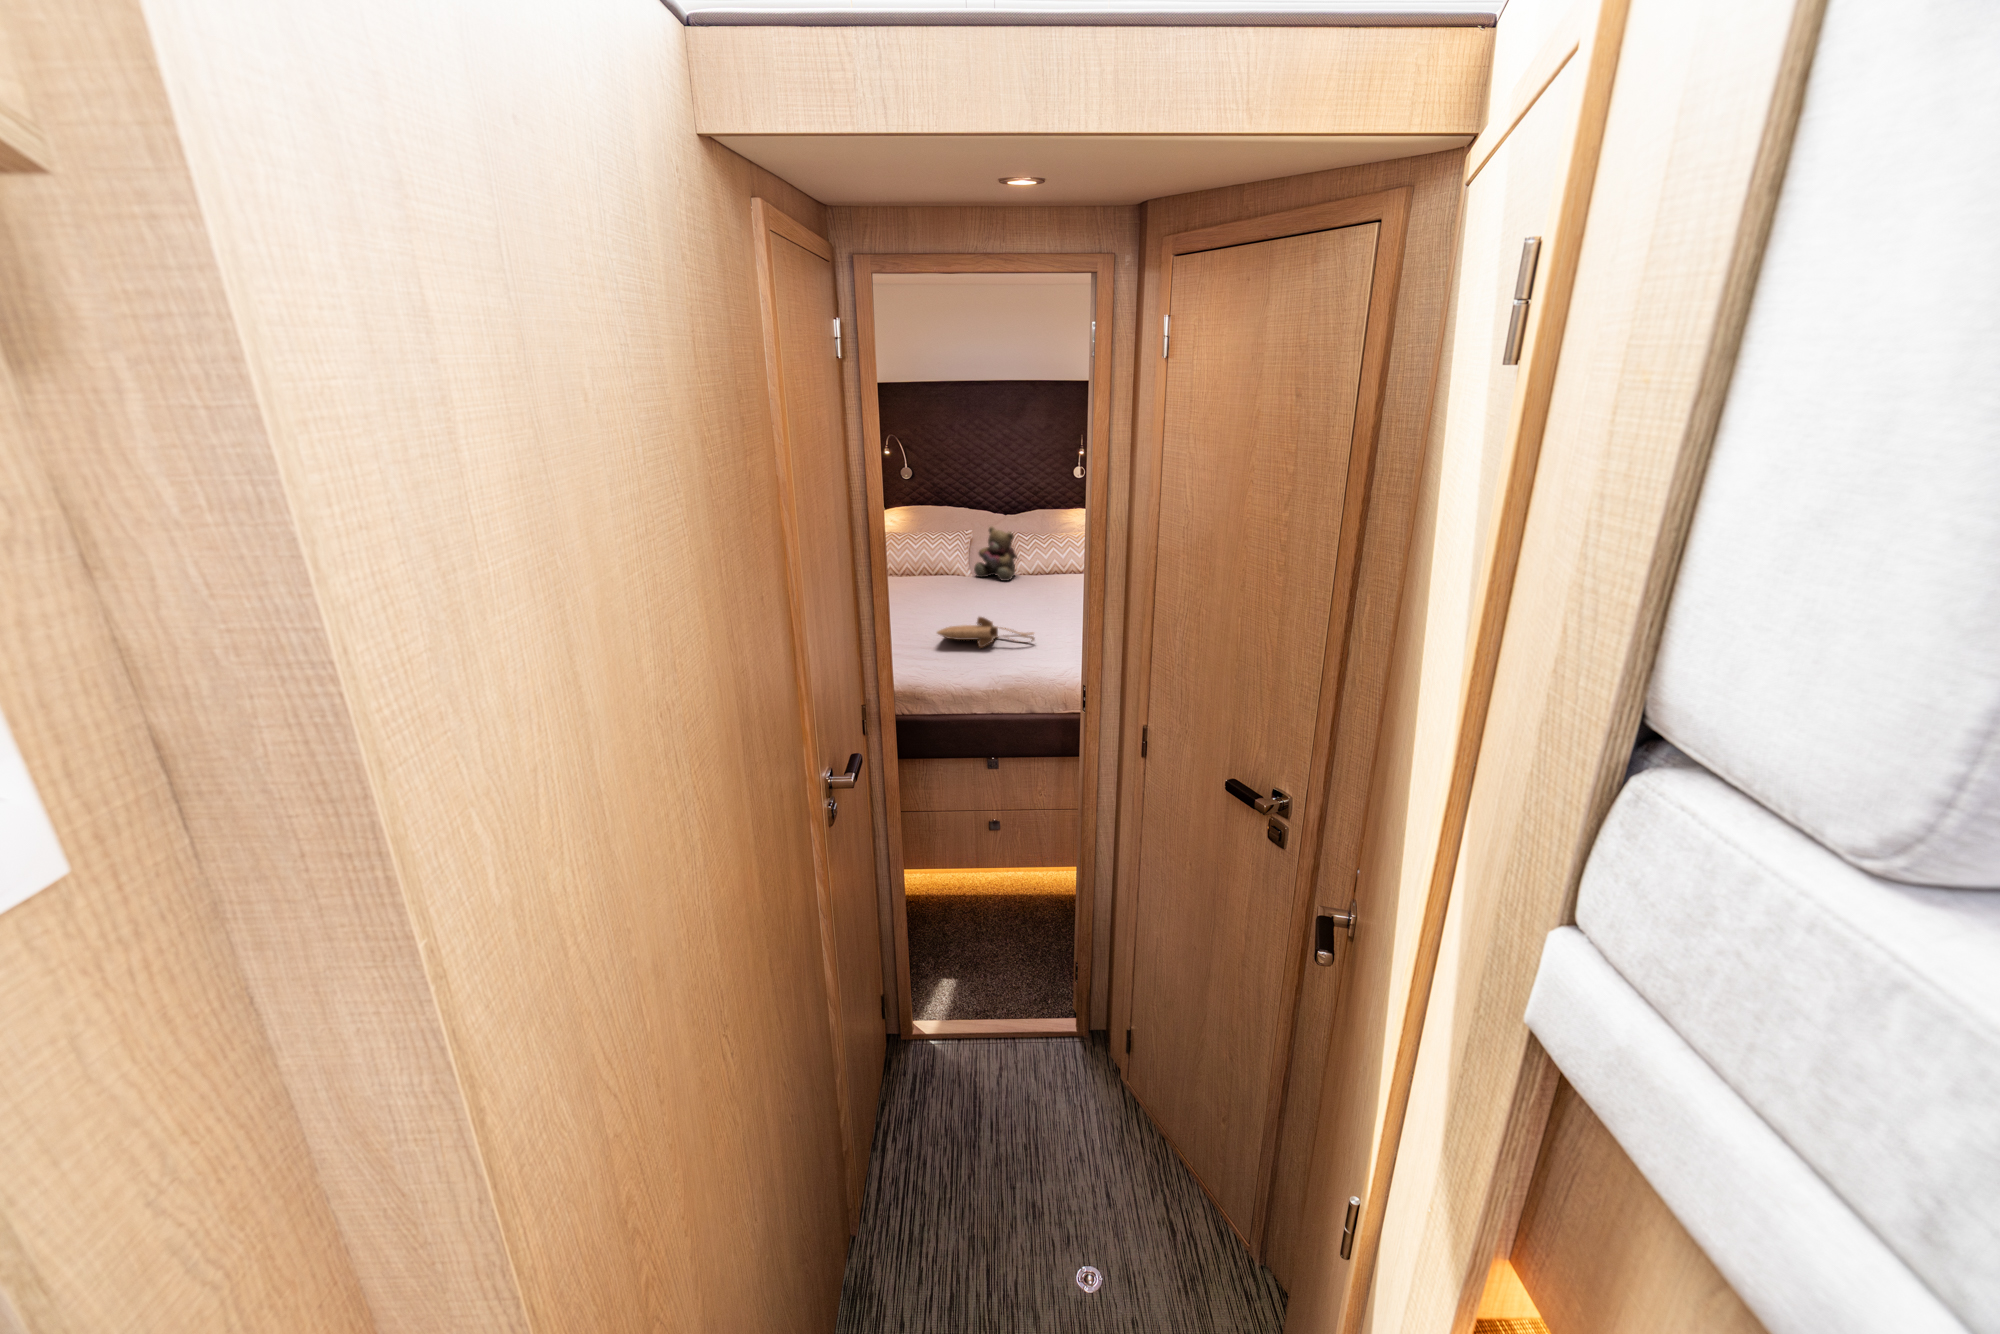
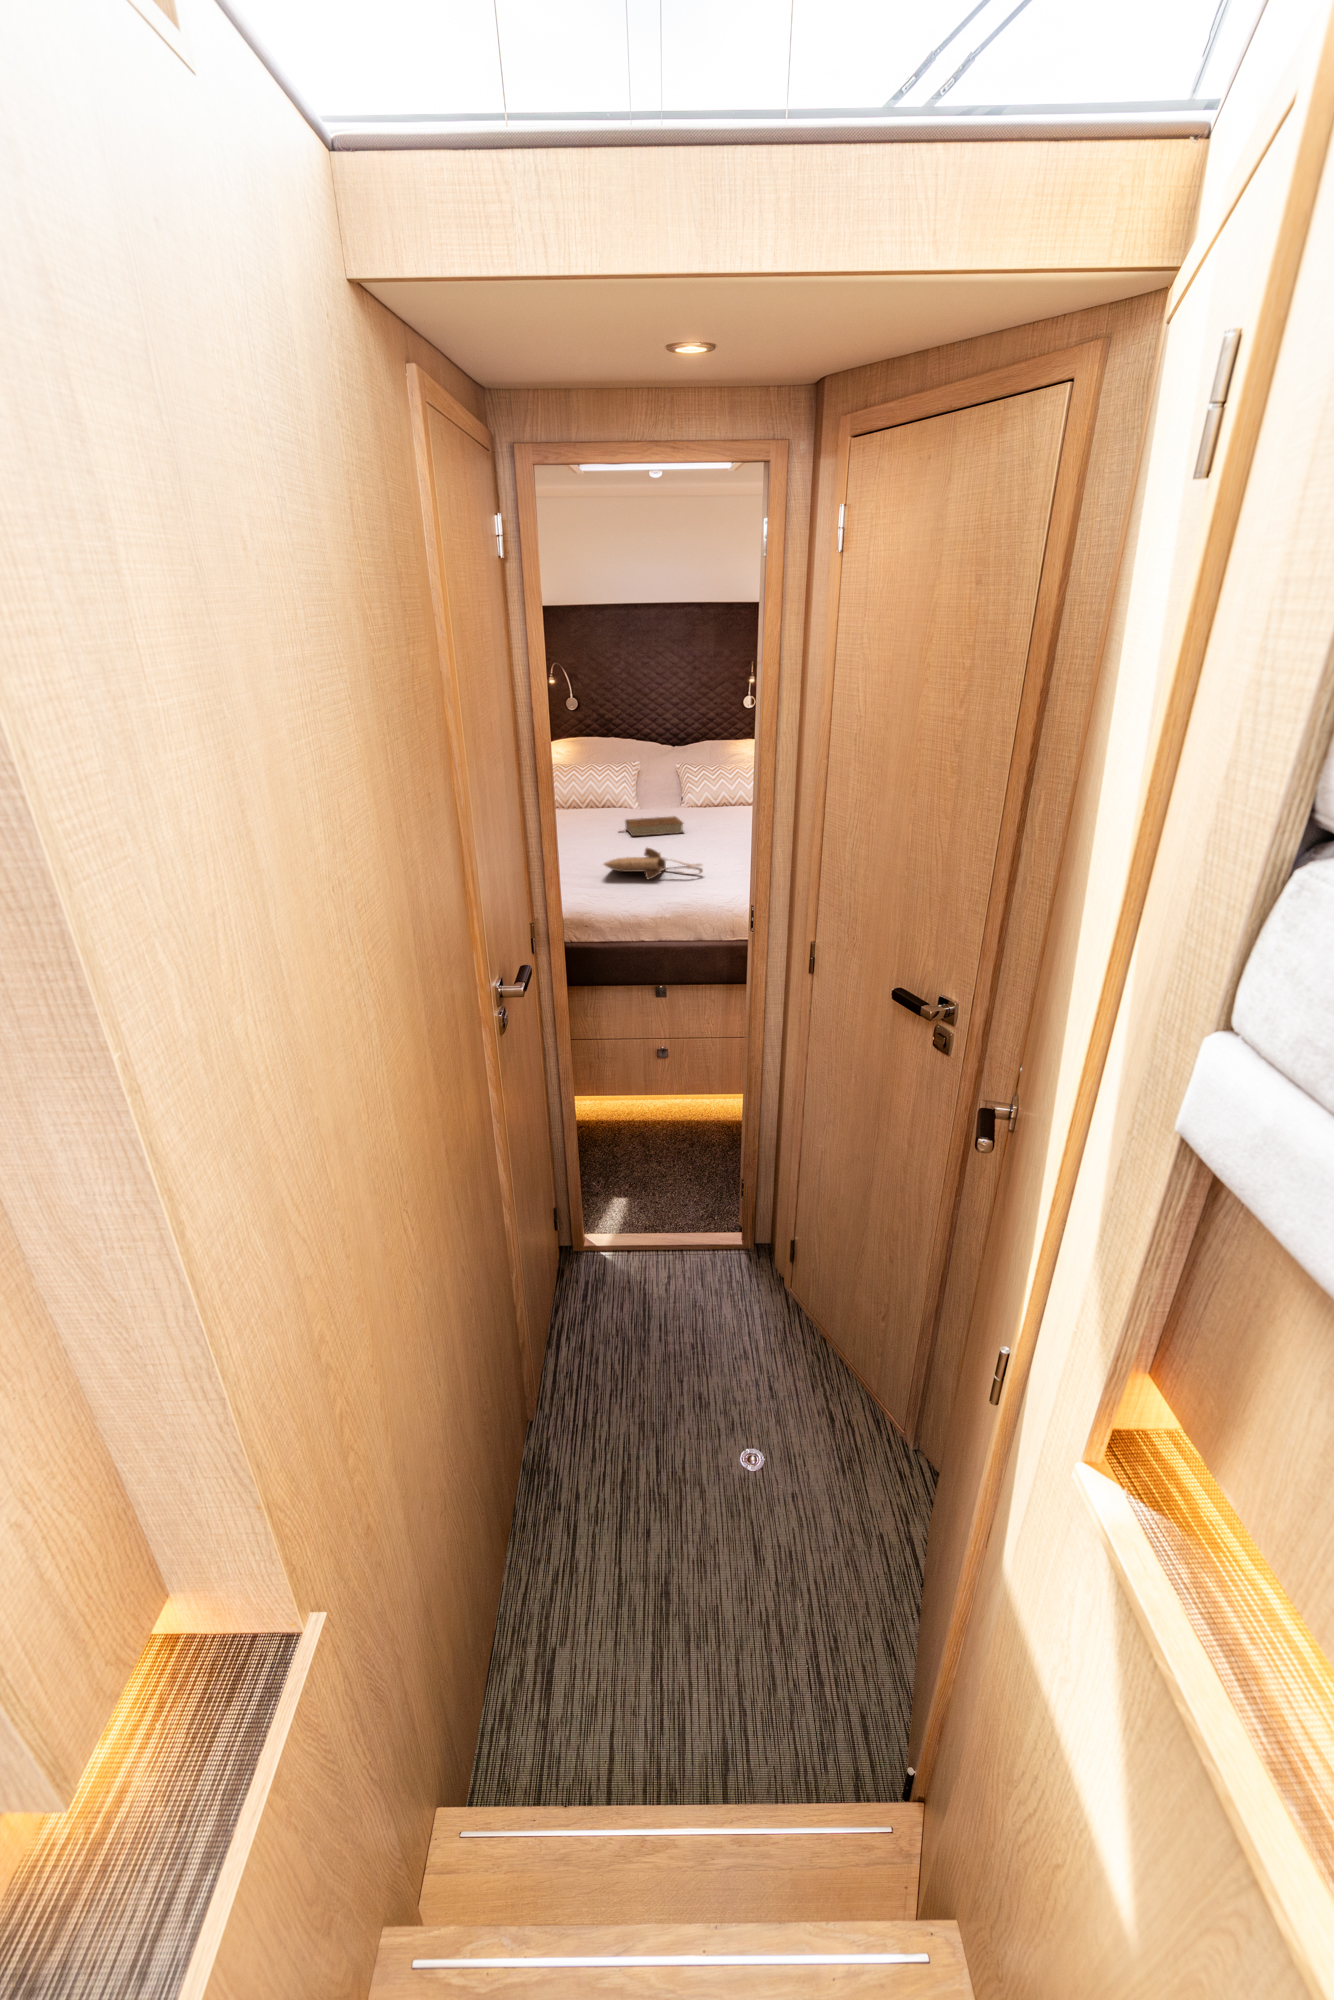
teddy bear: present [974,527,1017,581] -> none [641,761,686,817]
book: none [951,580,1016,601] -> present [625,816,683,836]

